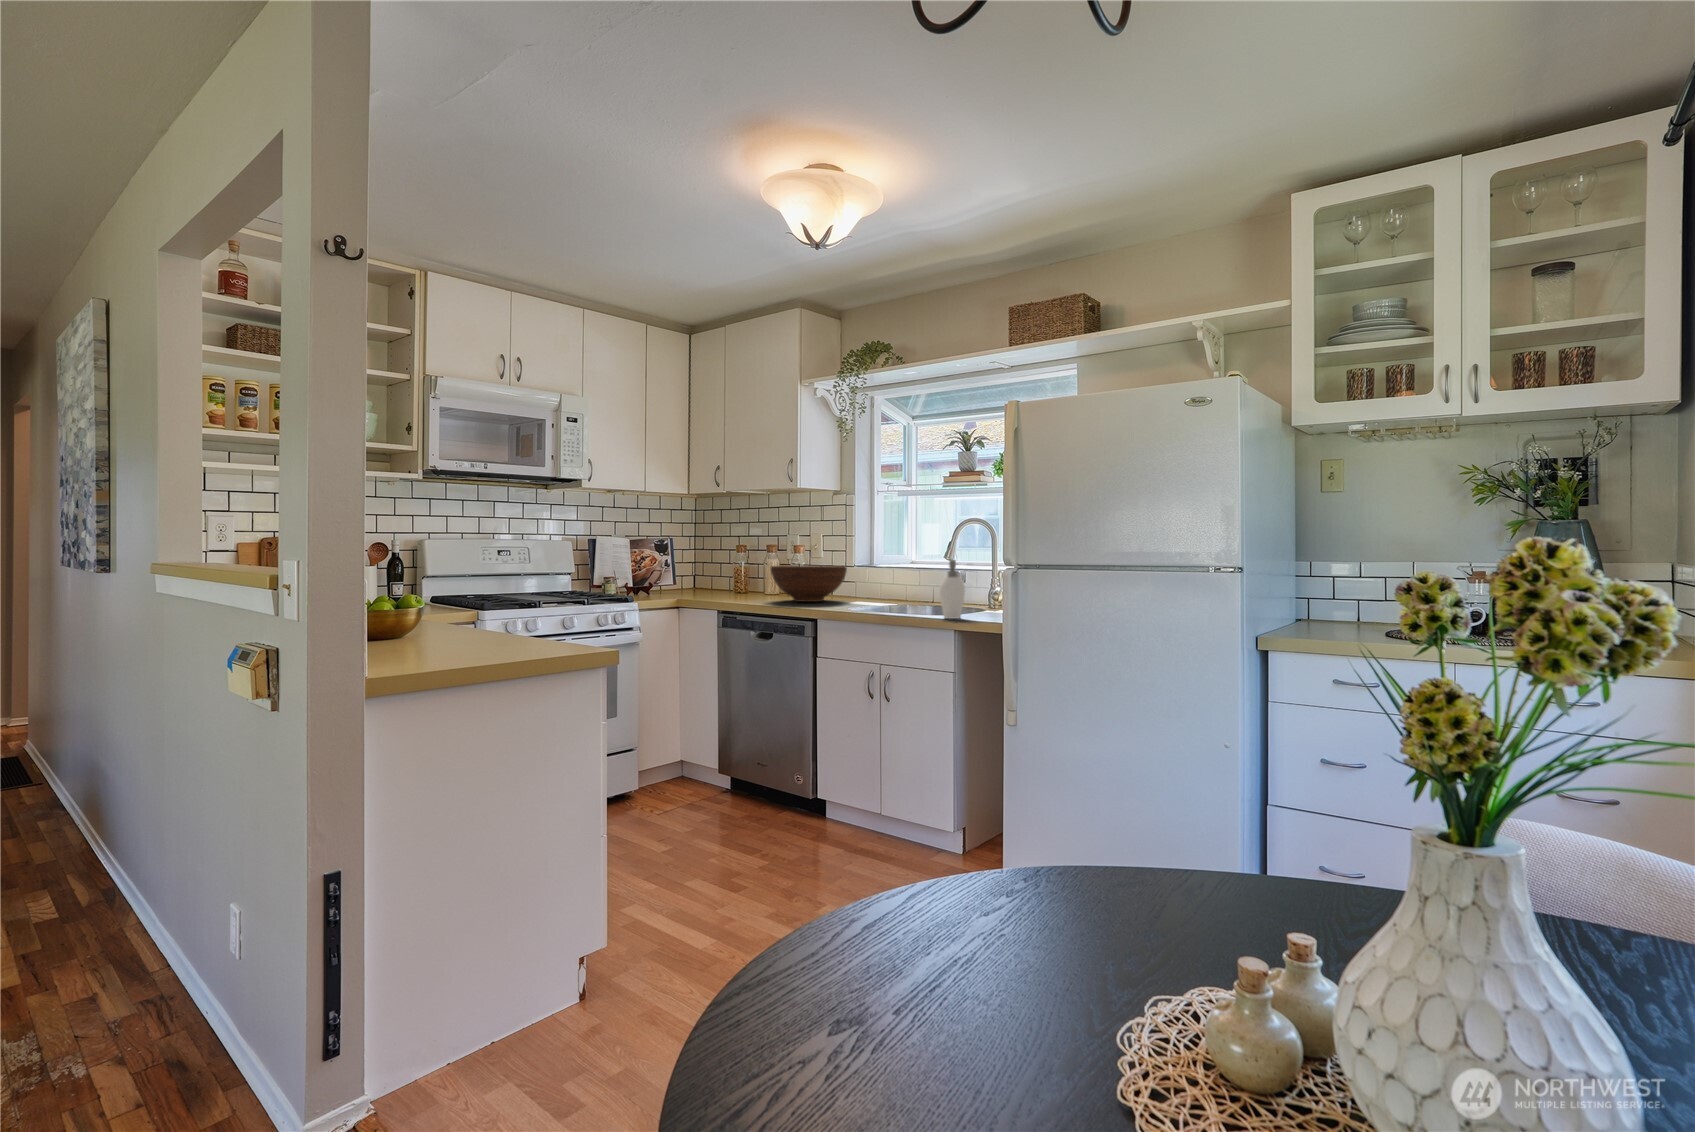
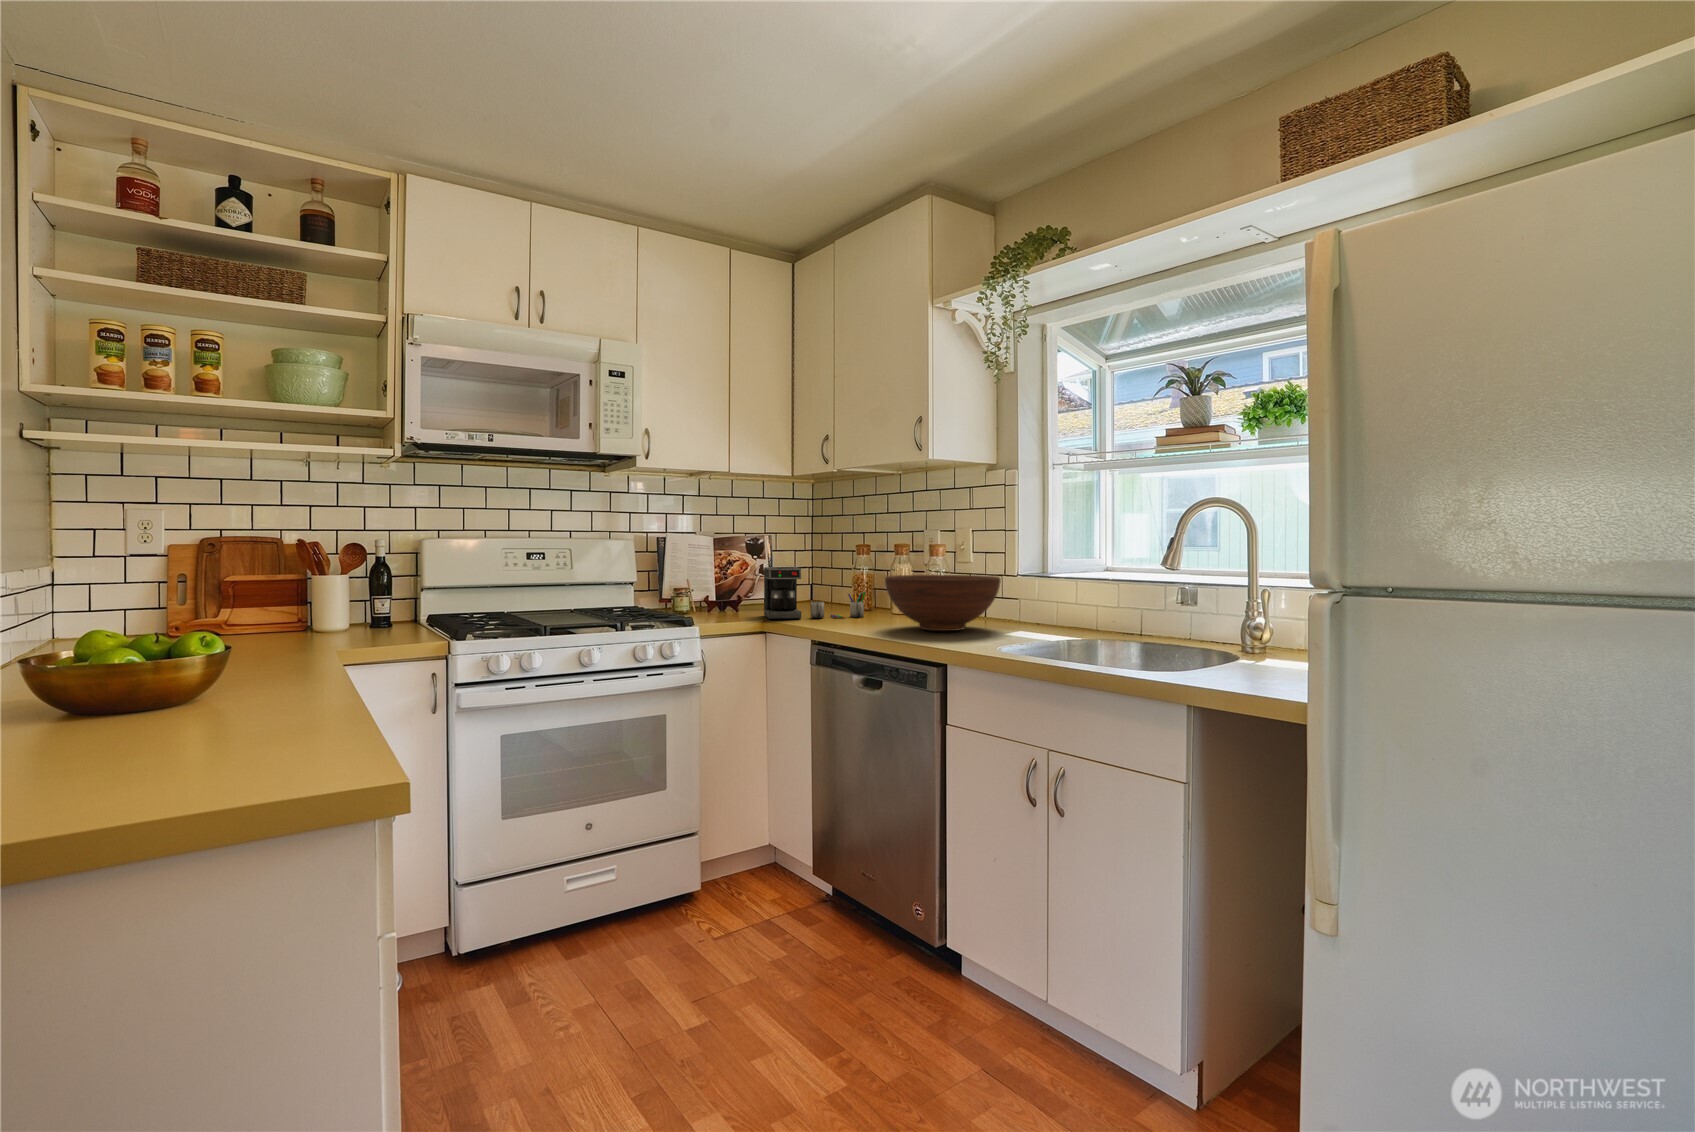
soap dispenser: present [940,560,968,619] -> none [1155,572,1221,679]
coffee maker: none [675,561,751,597] -> present [764,567,867,619]

